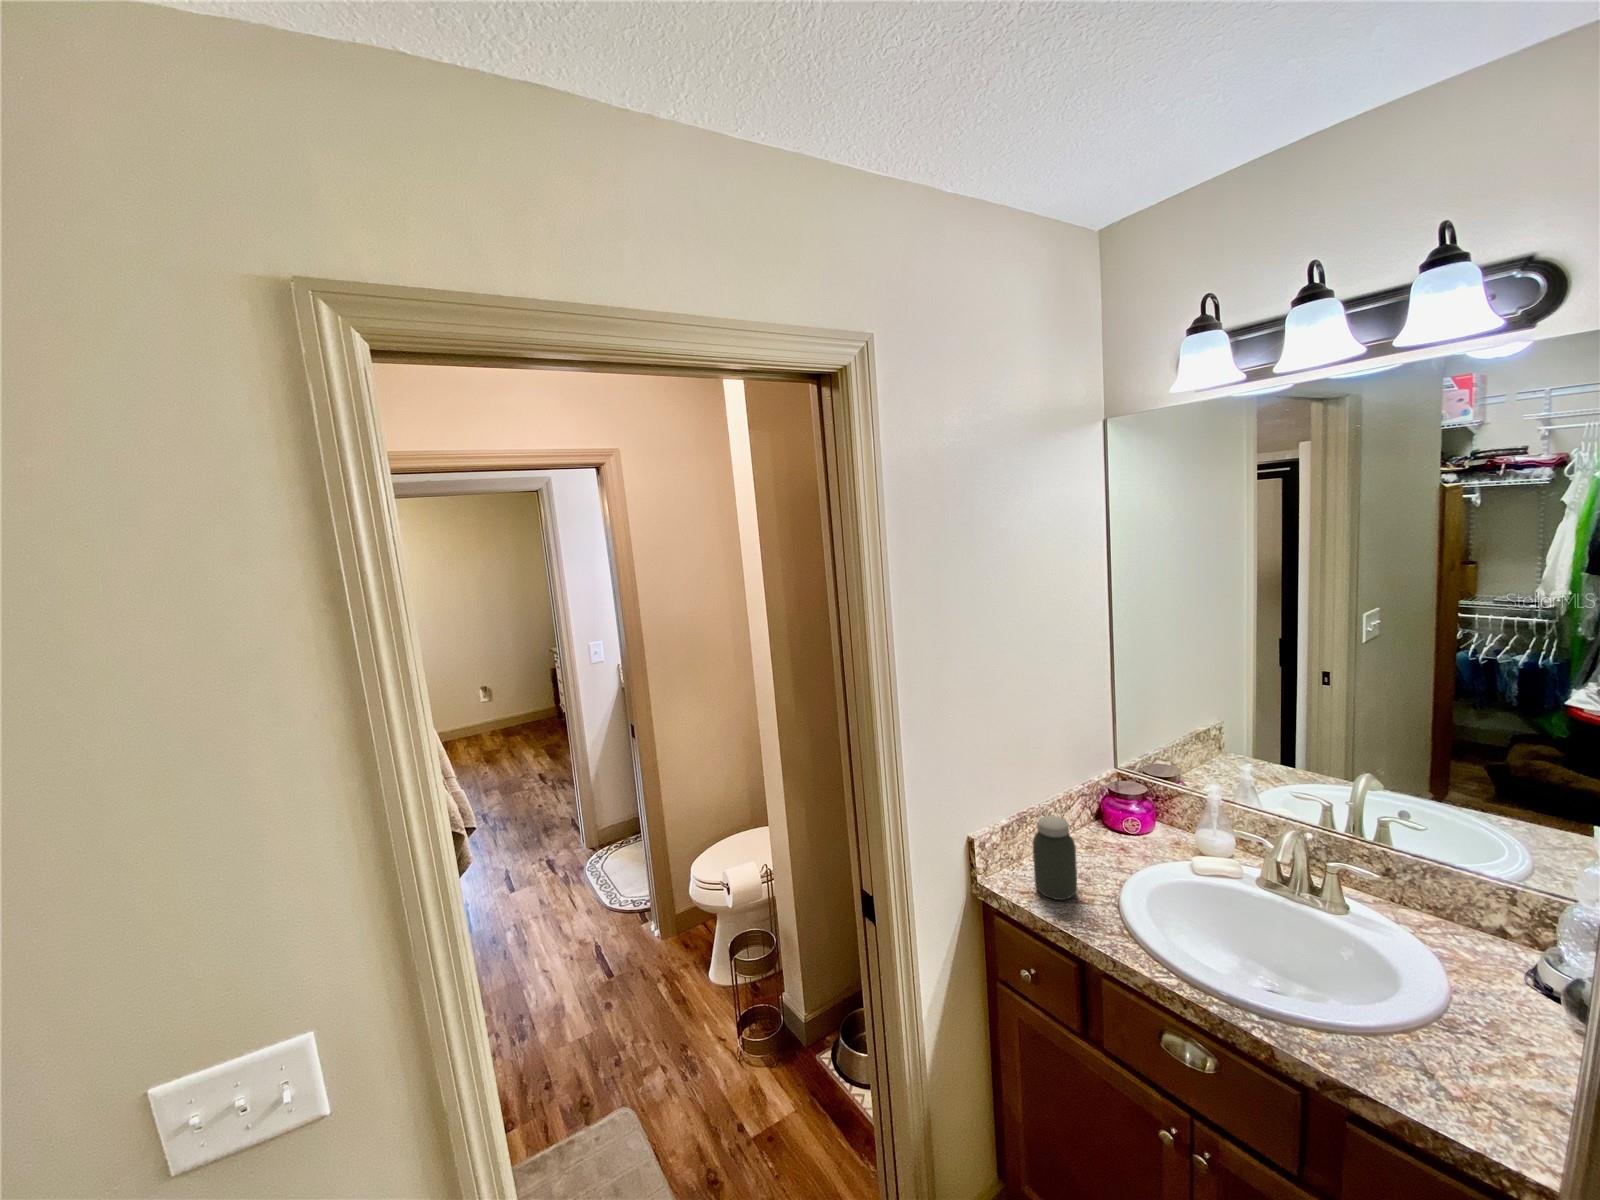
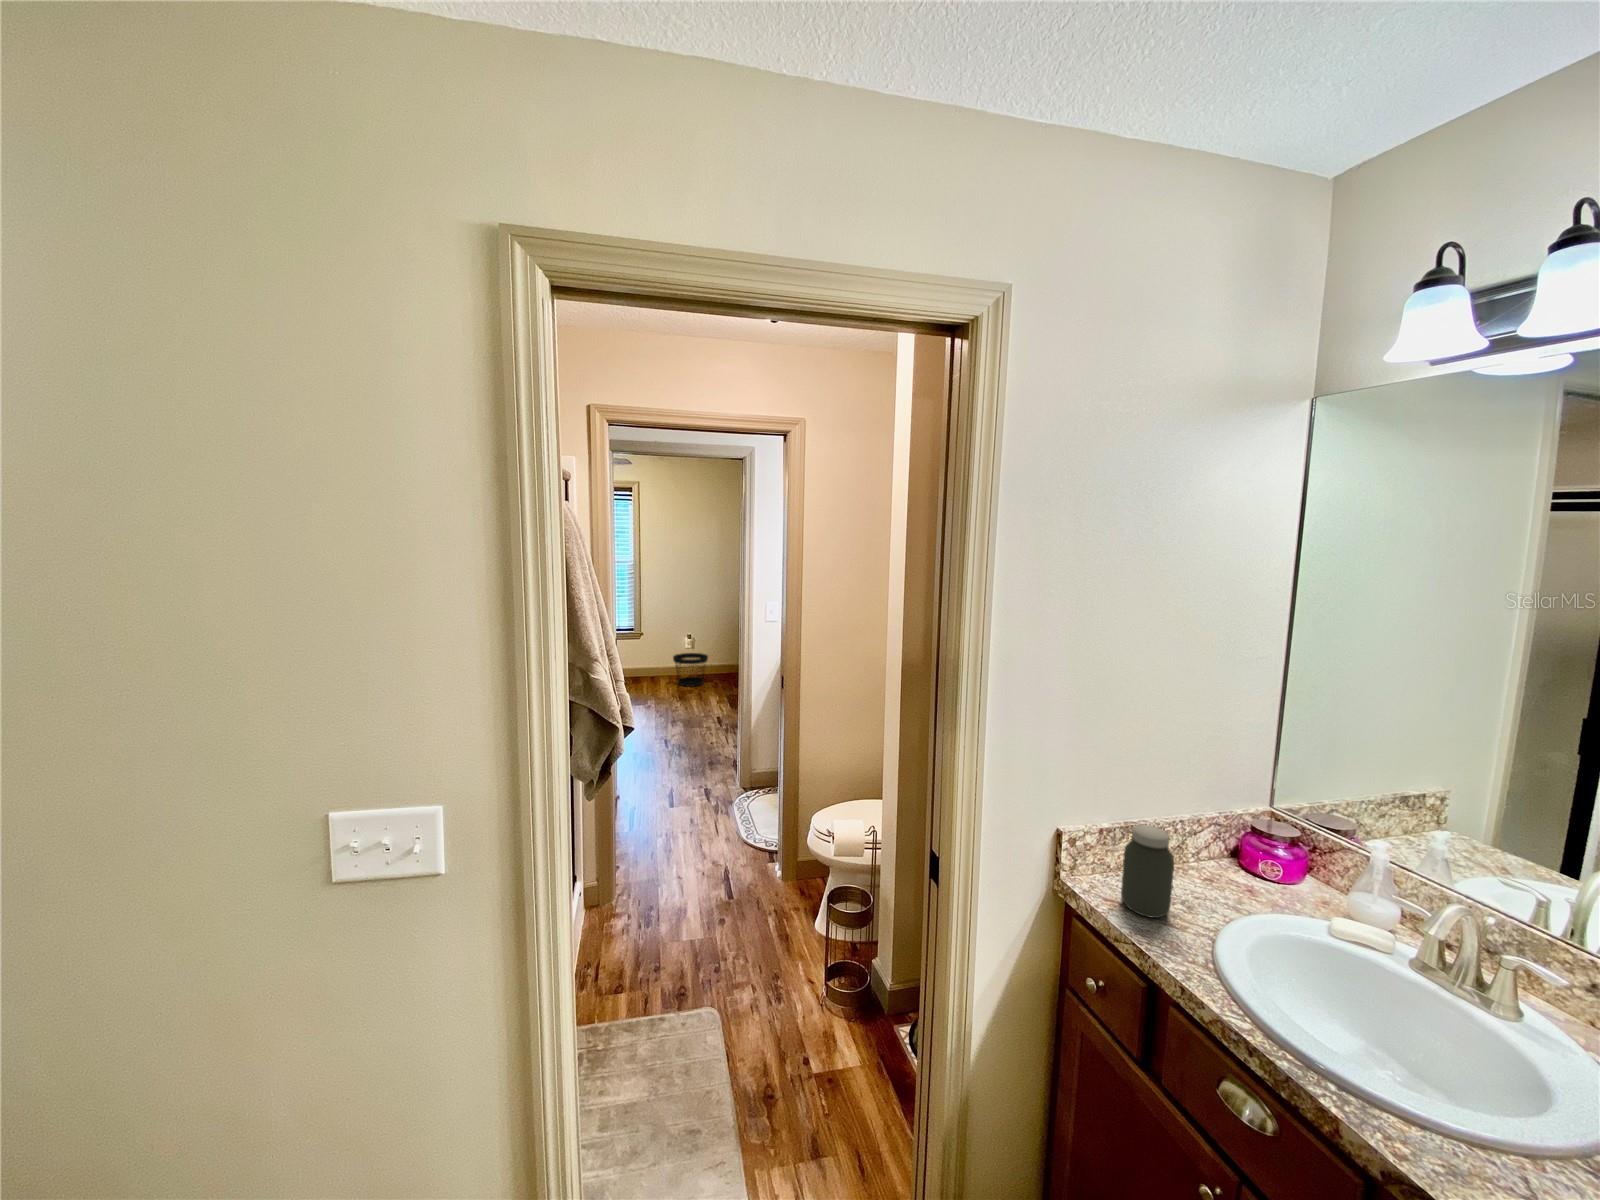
wastebasket: none [474,703,517,744] -> present [673,653,708,687]

